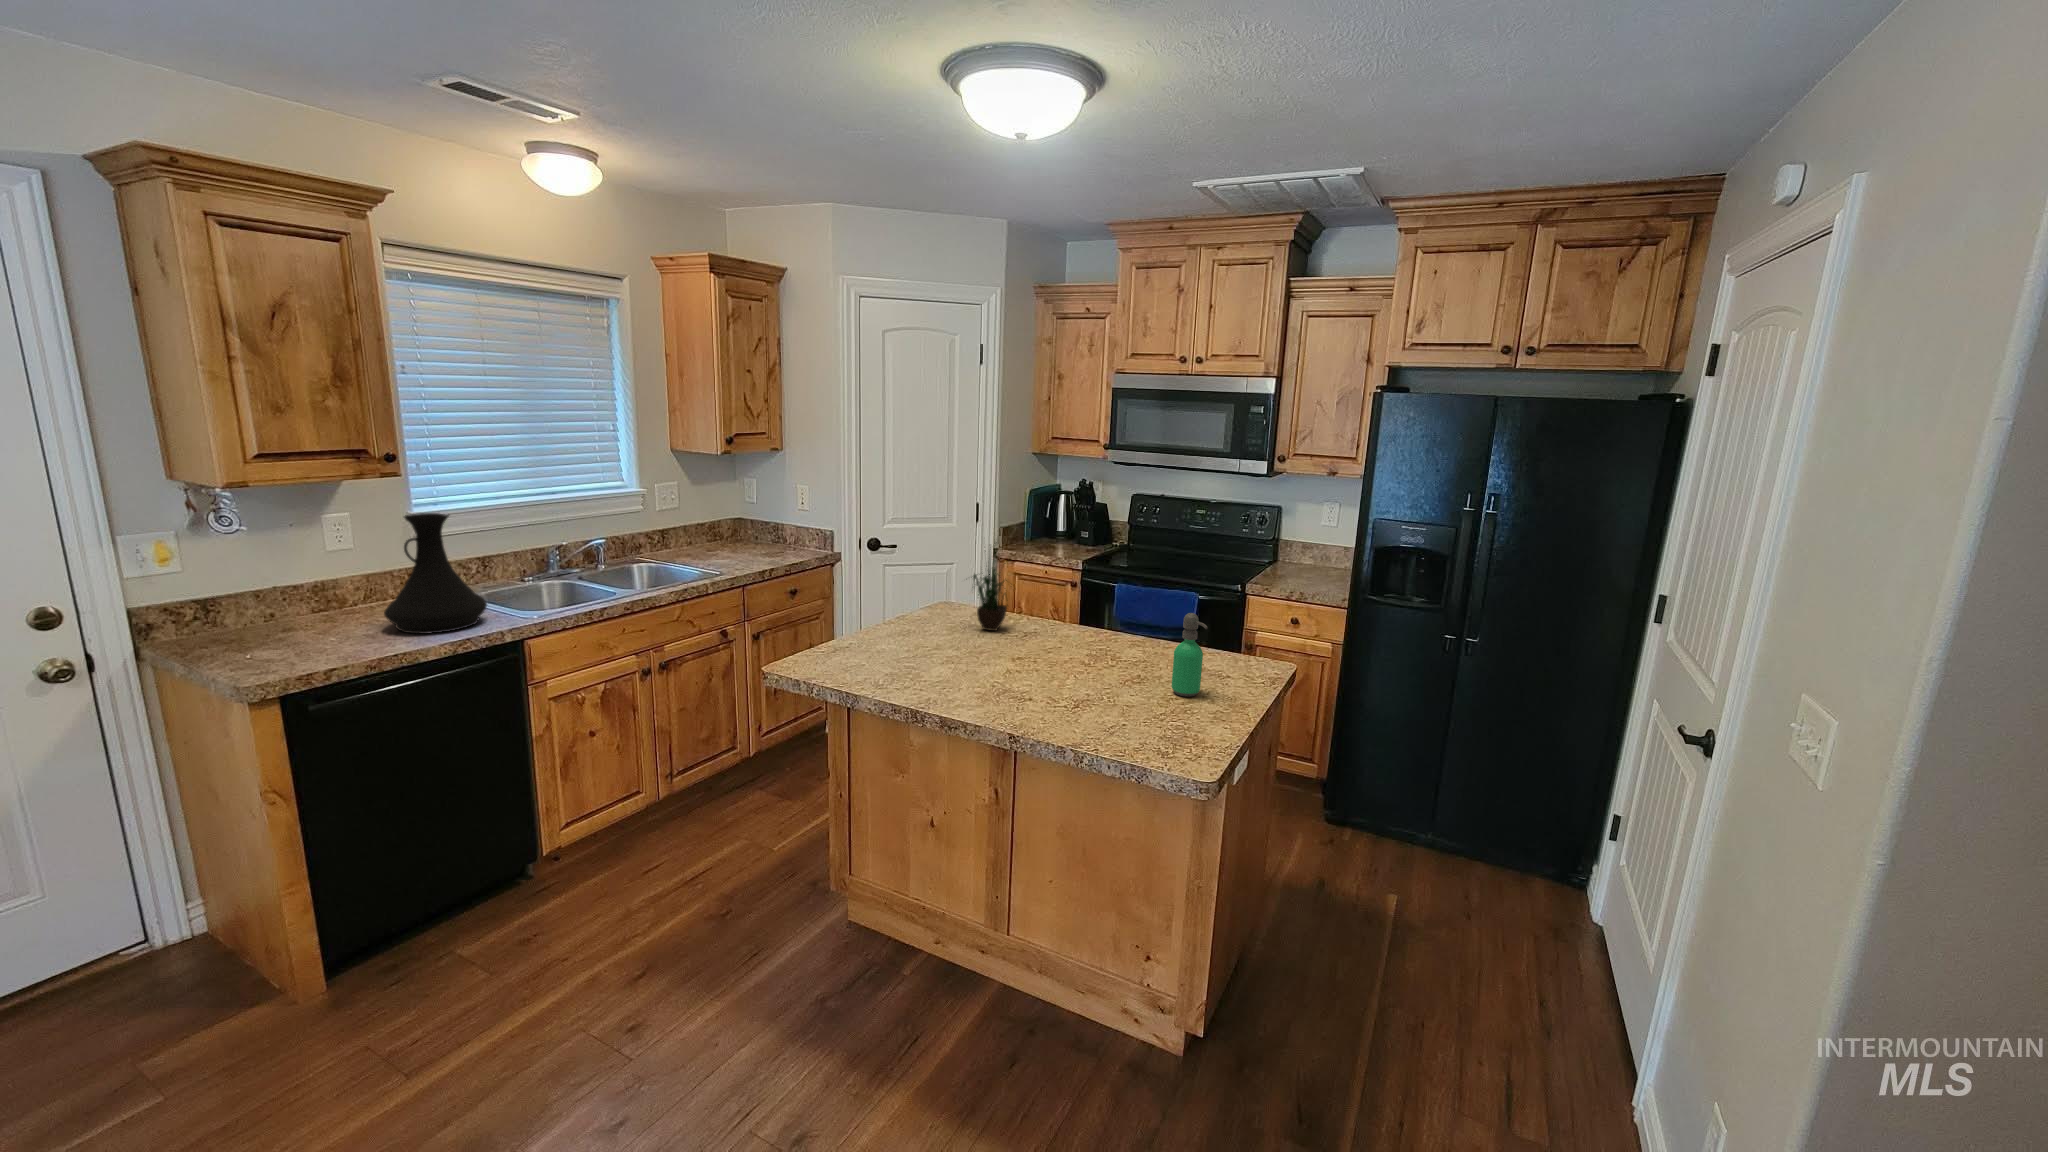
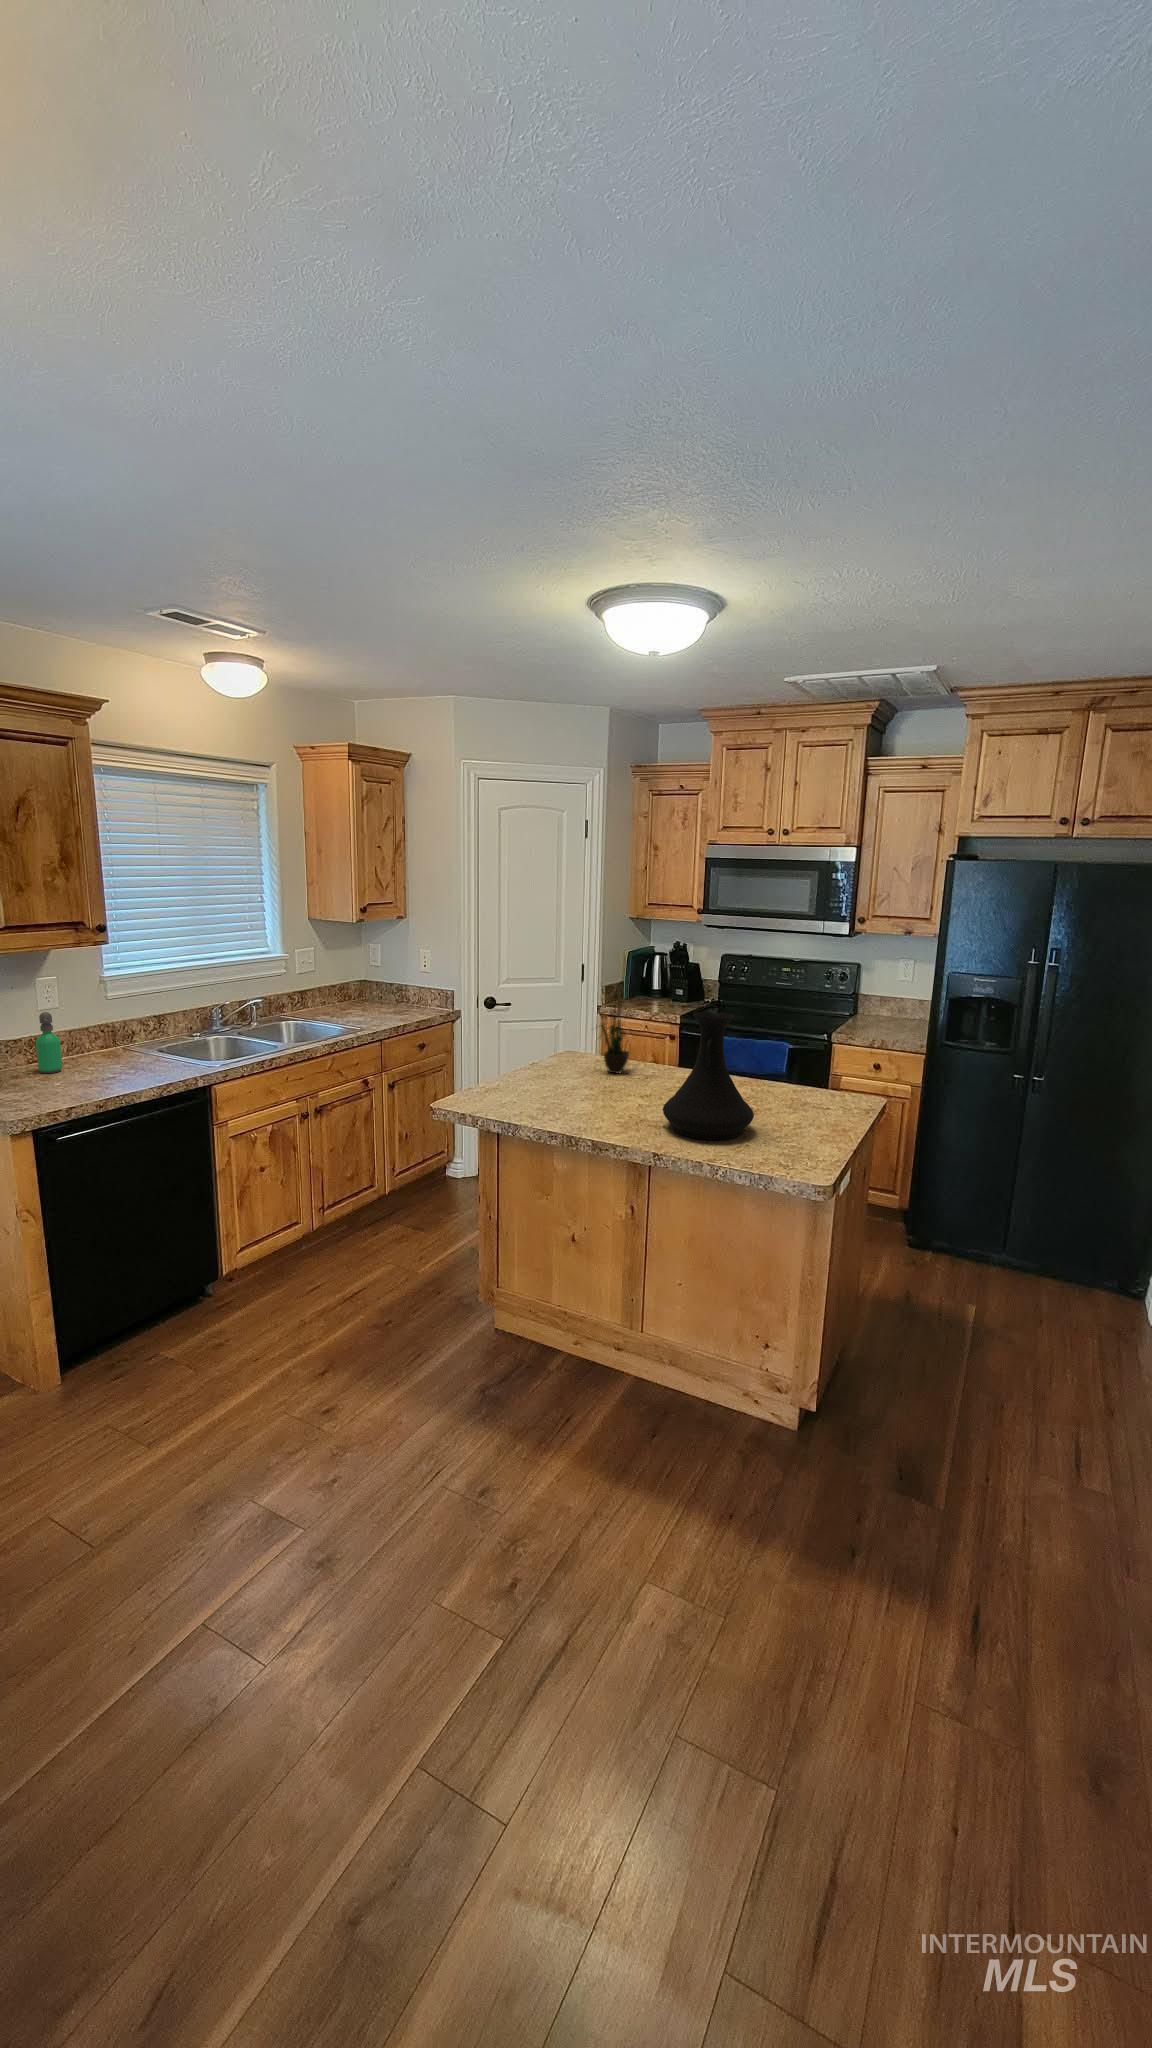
vase: present [384,513,487,634] -> present [663,1012,754,1140]
soap dispenser: present [1171,613,1208,697] -> present [36,1012,62,1073]

